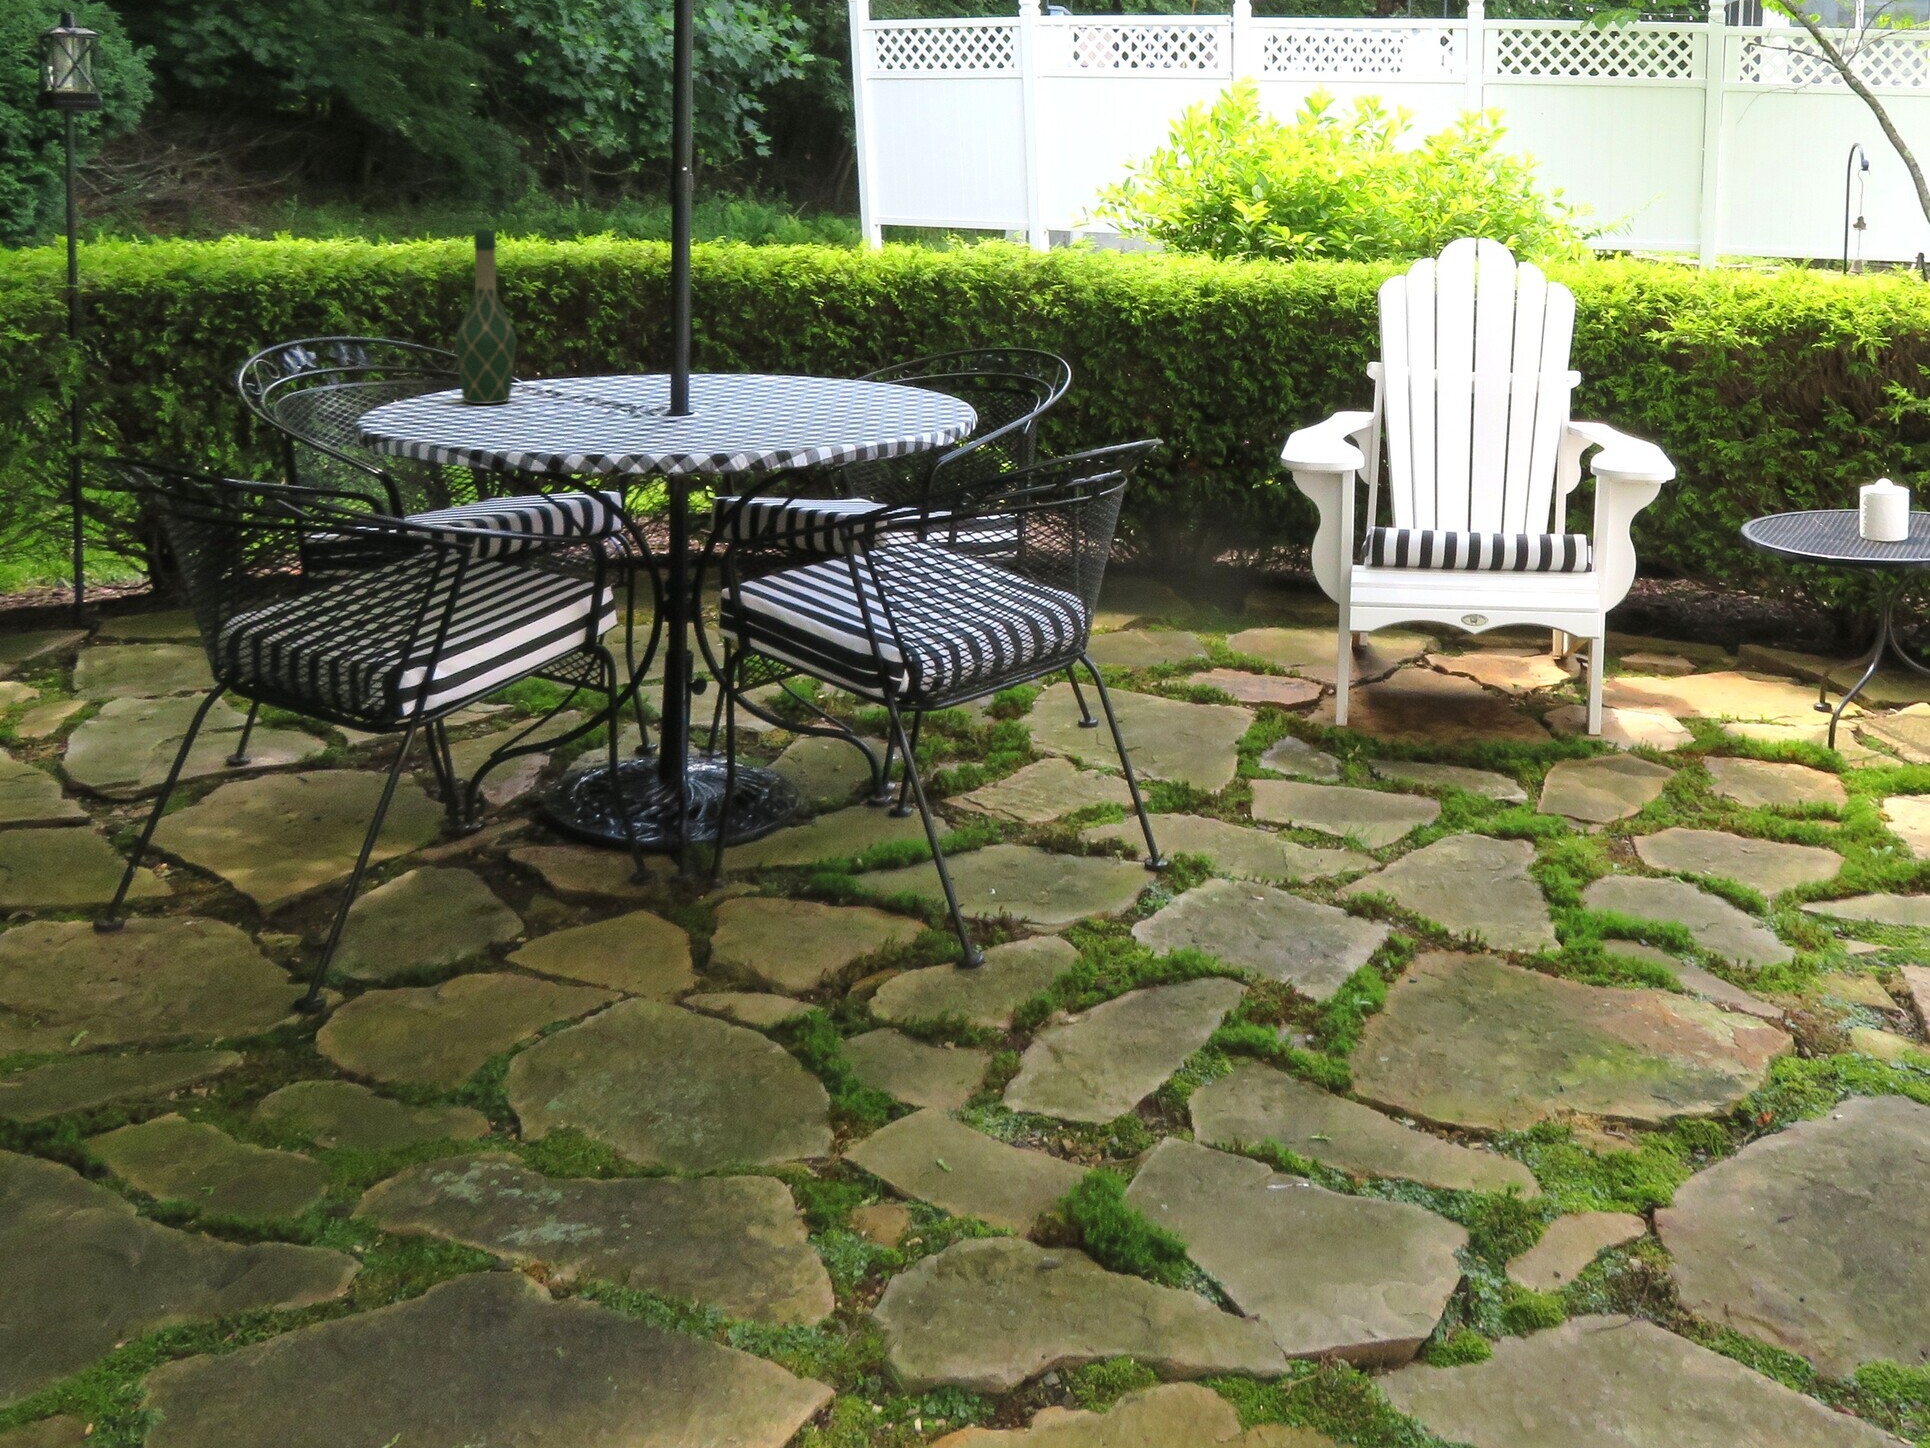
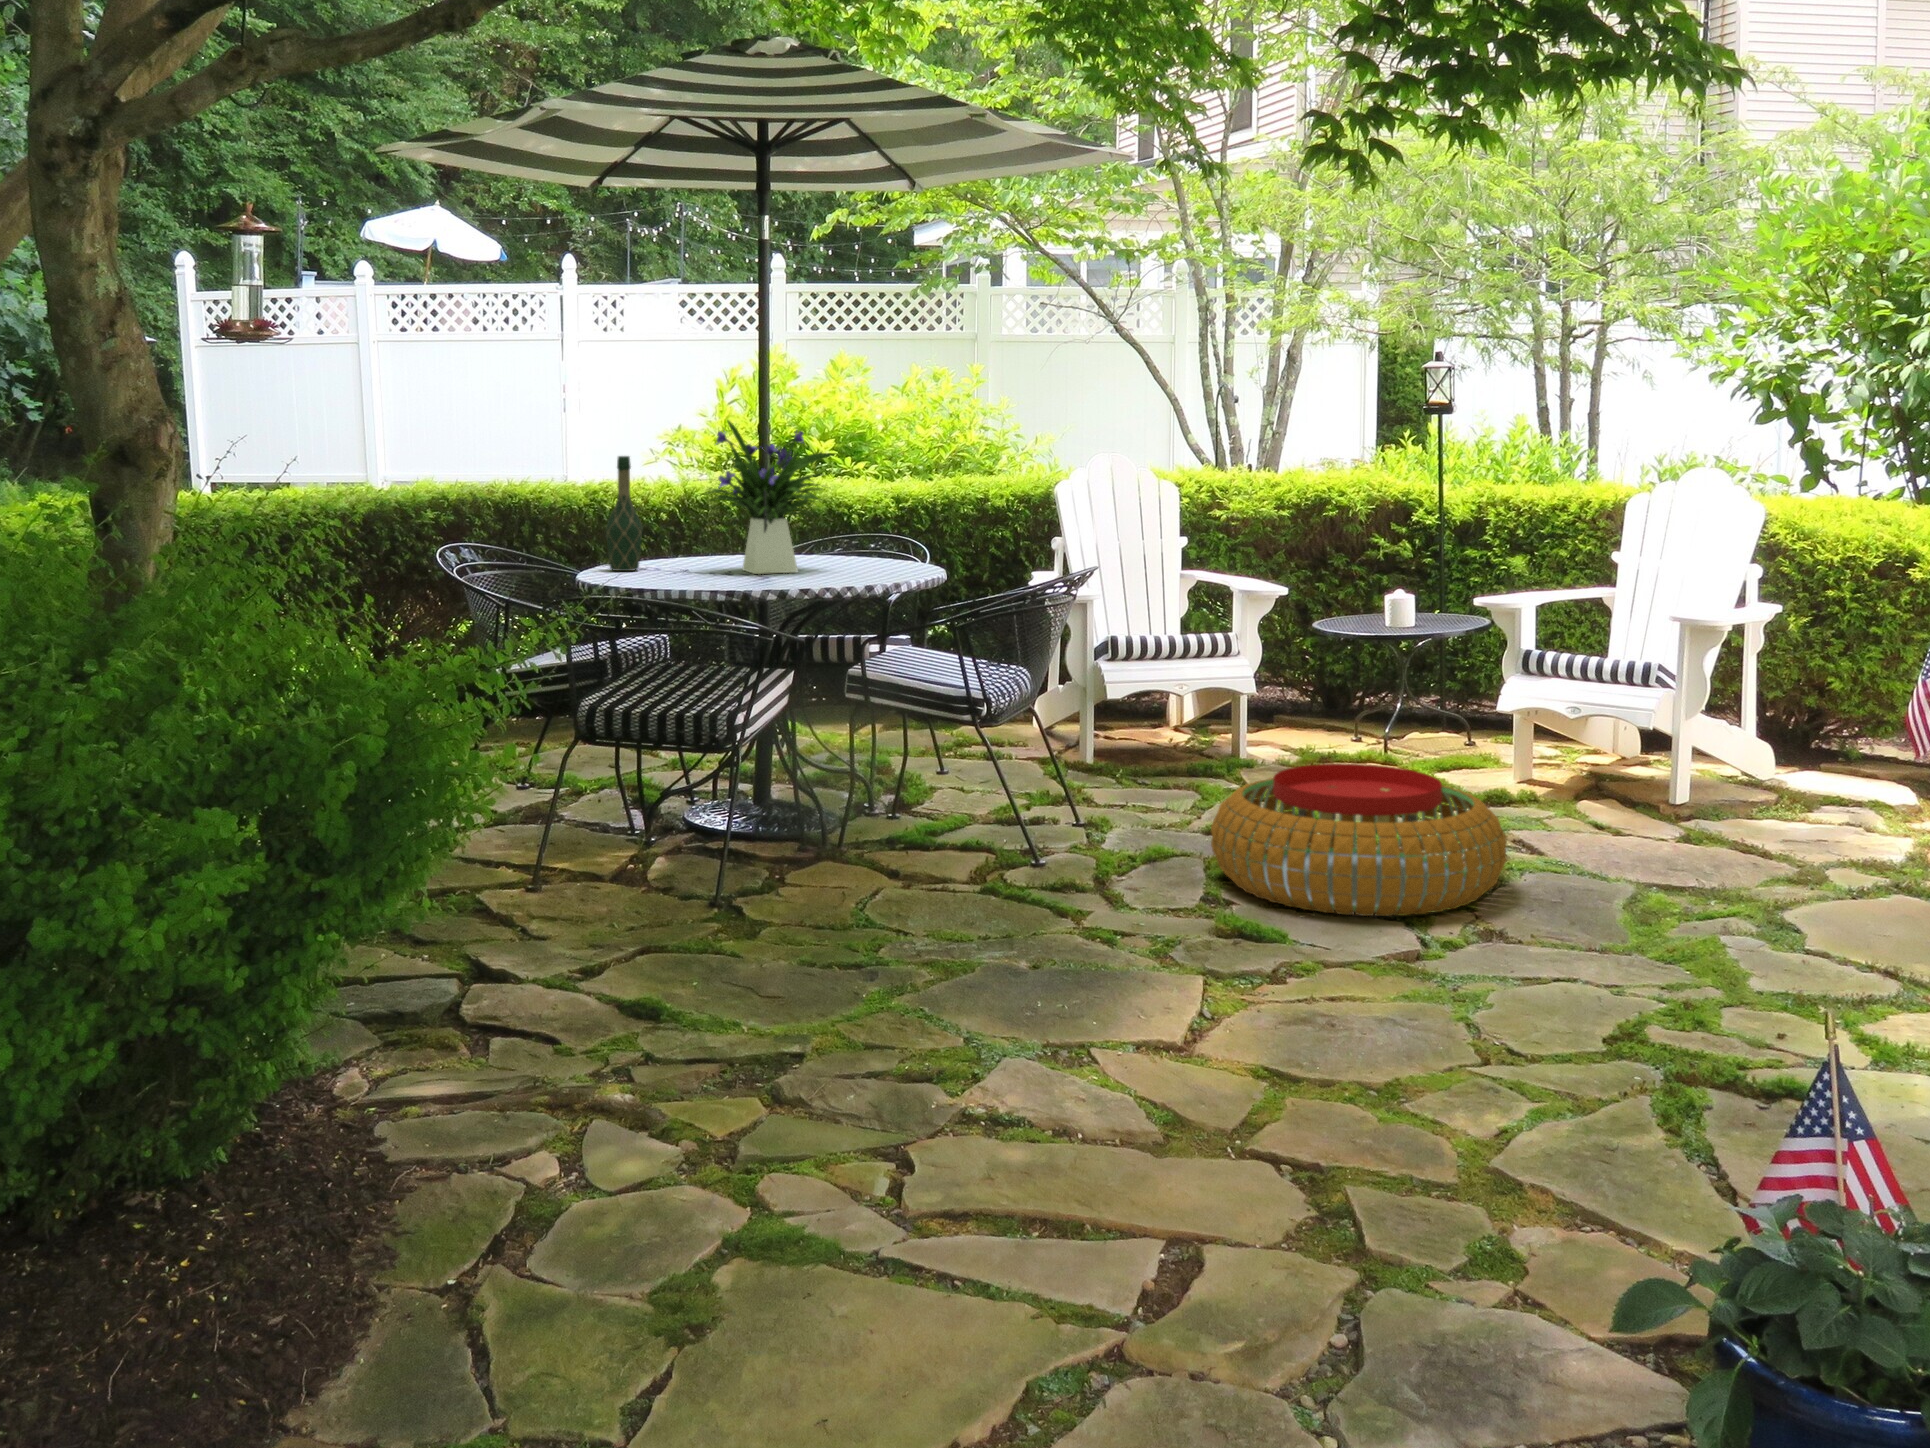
flower arrangement: none [565,177,799,421] -> present [700,421,833,574]
pouf: none [1213,830,1764,1198] -> present [1211,764,1507,916]

